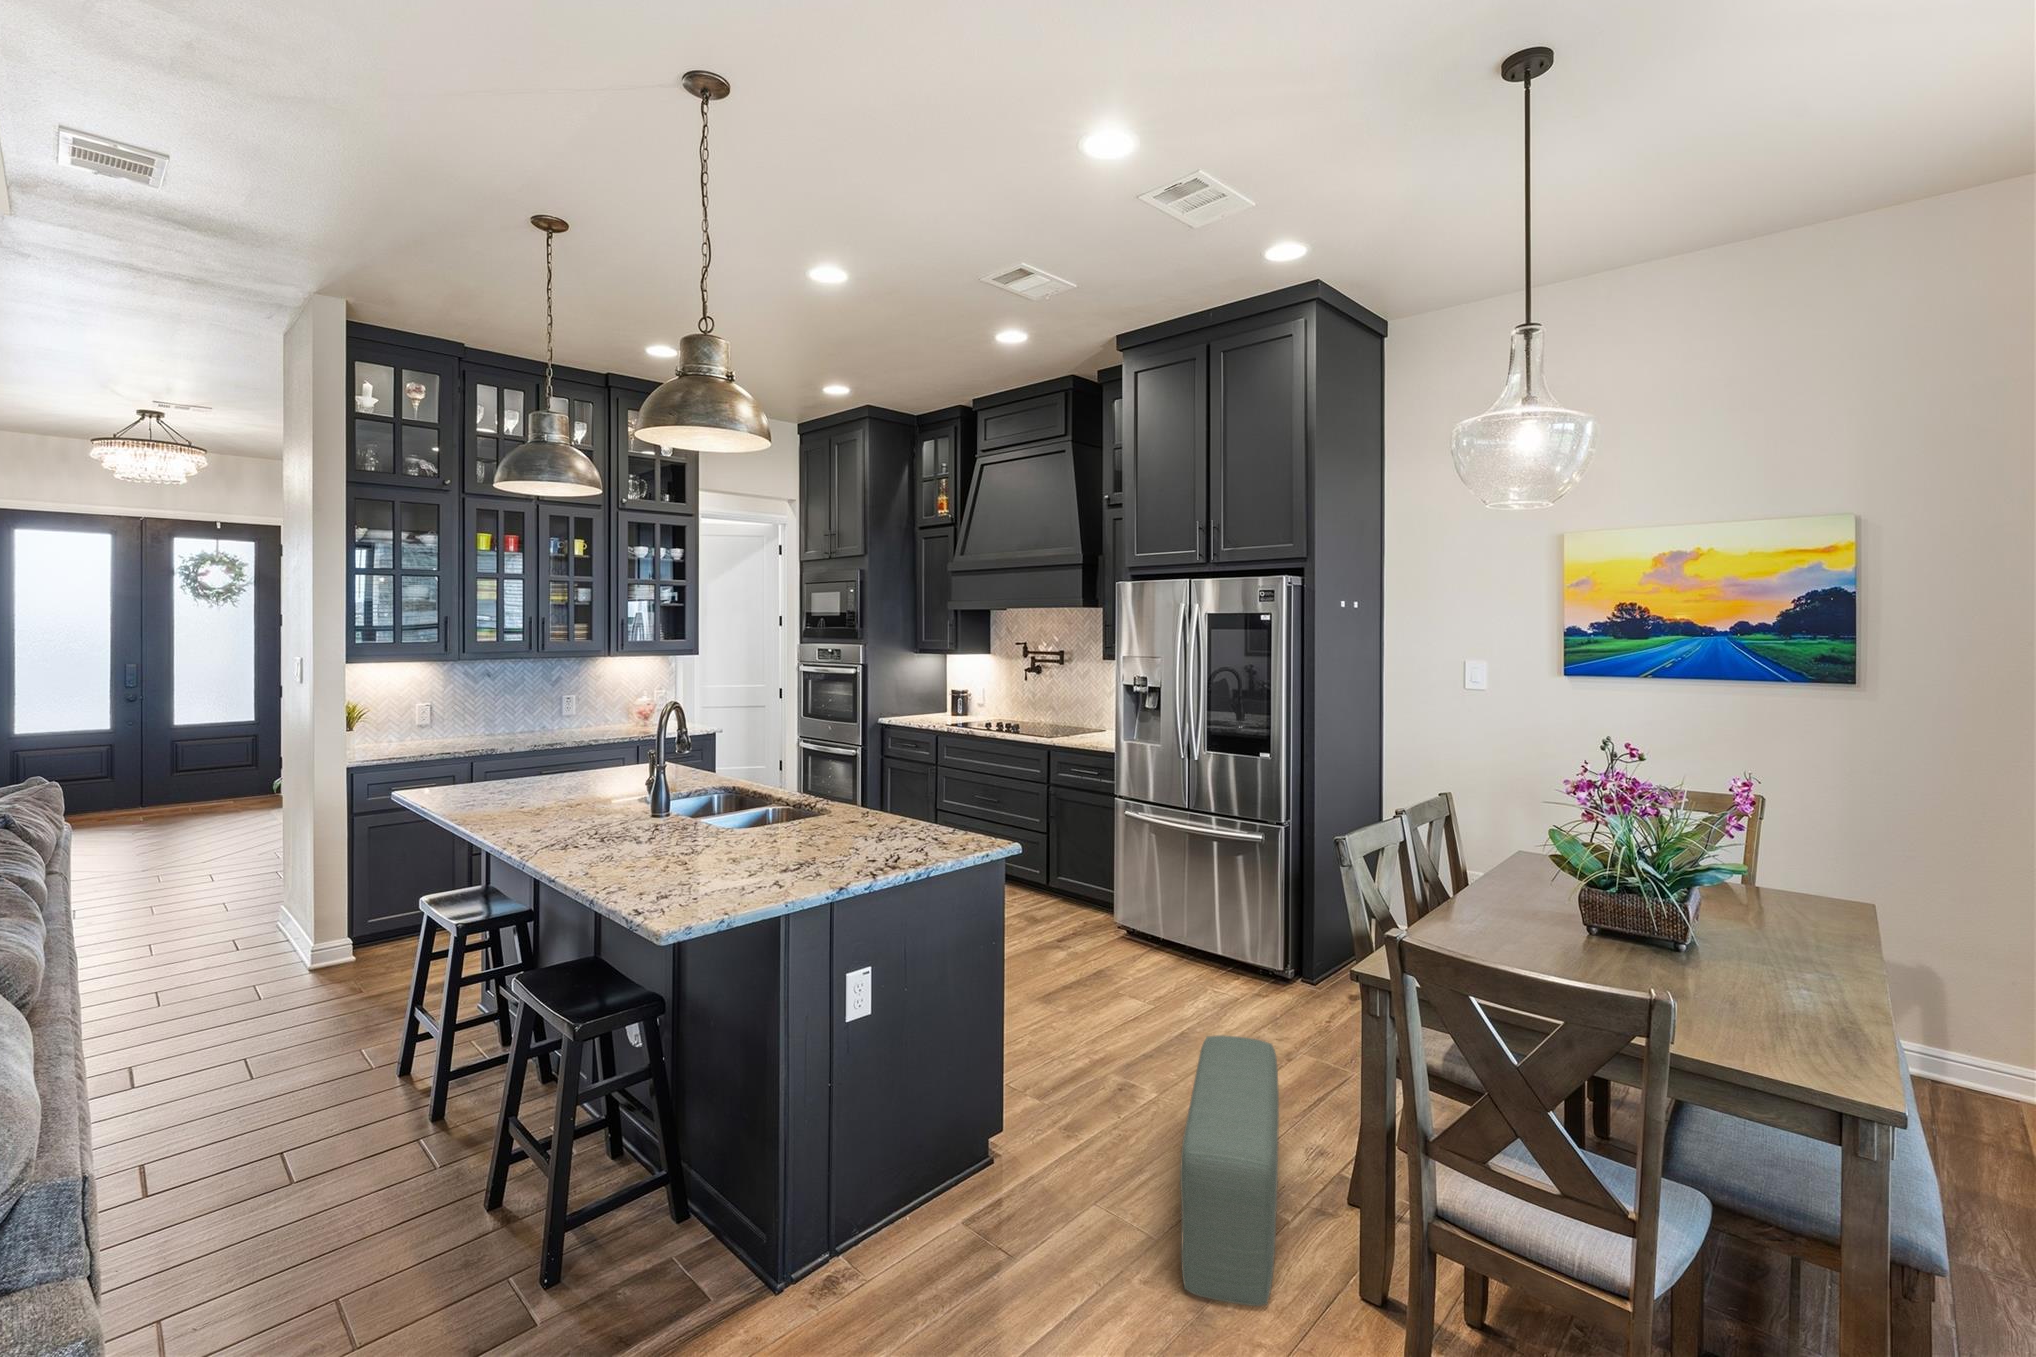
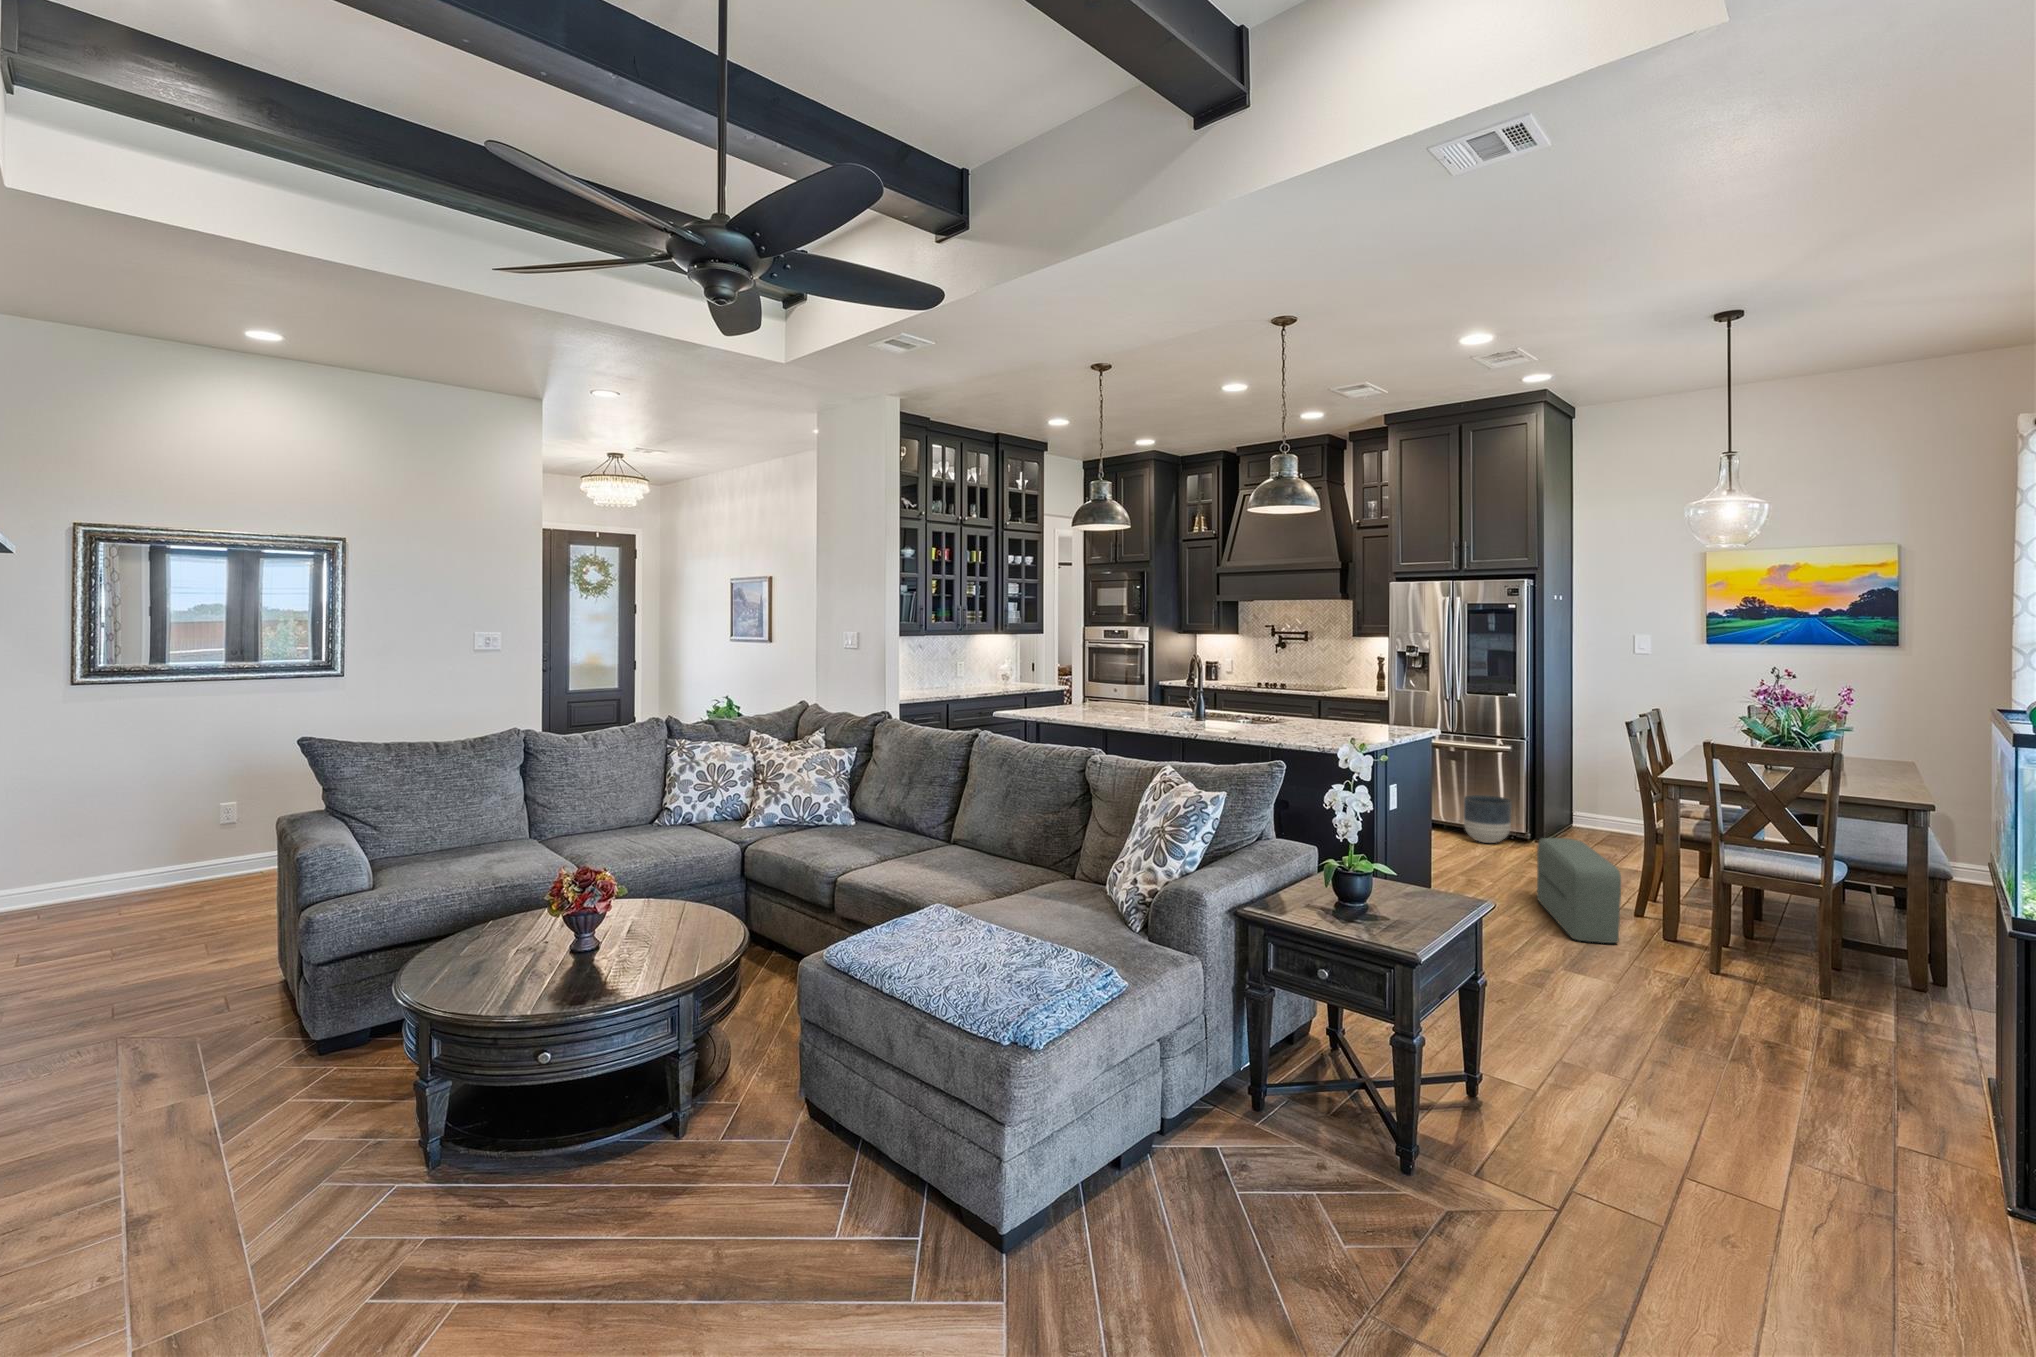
planter: none [1198,906,1266,986] -> present [1464,795,1512,843]

